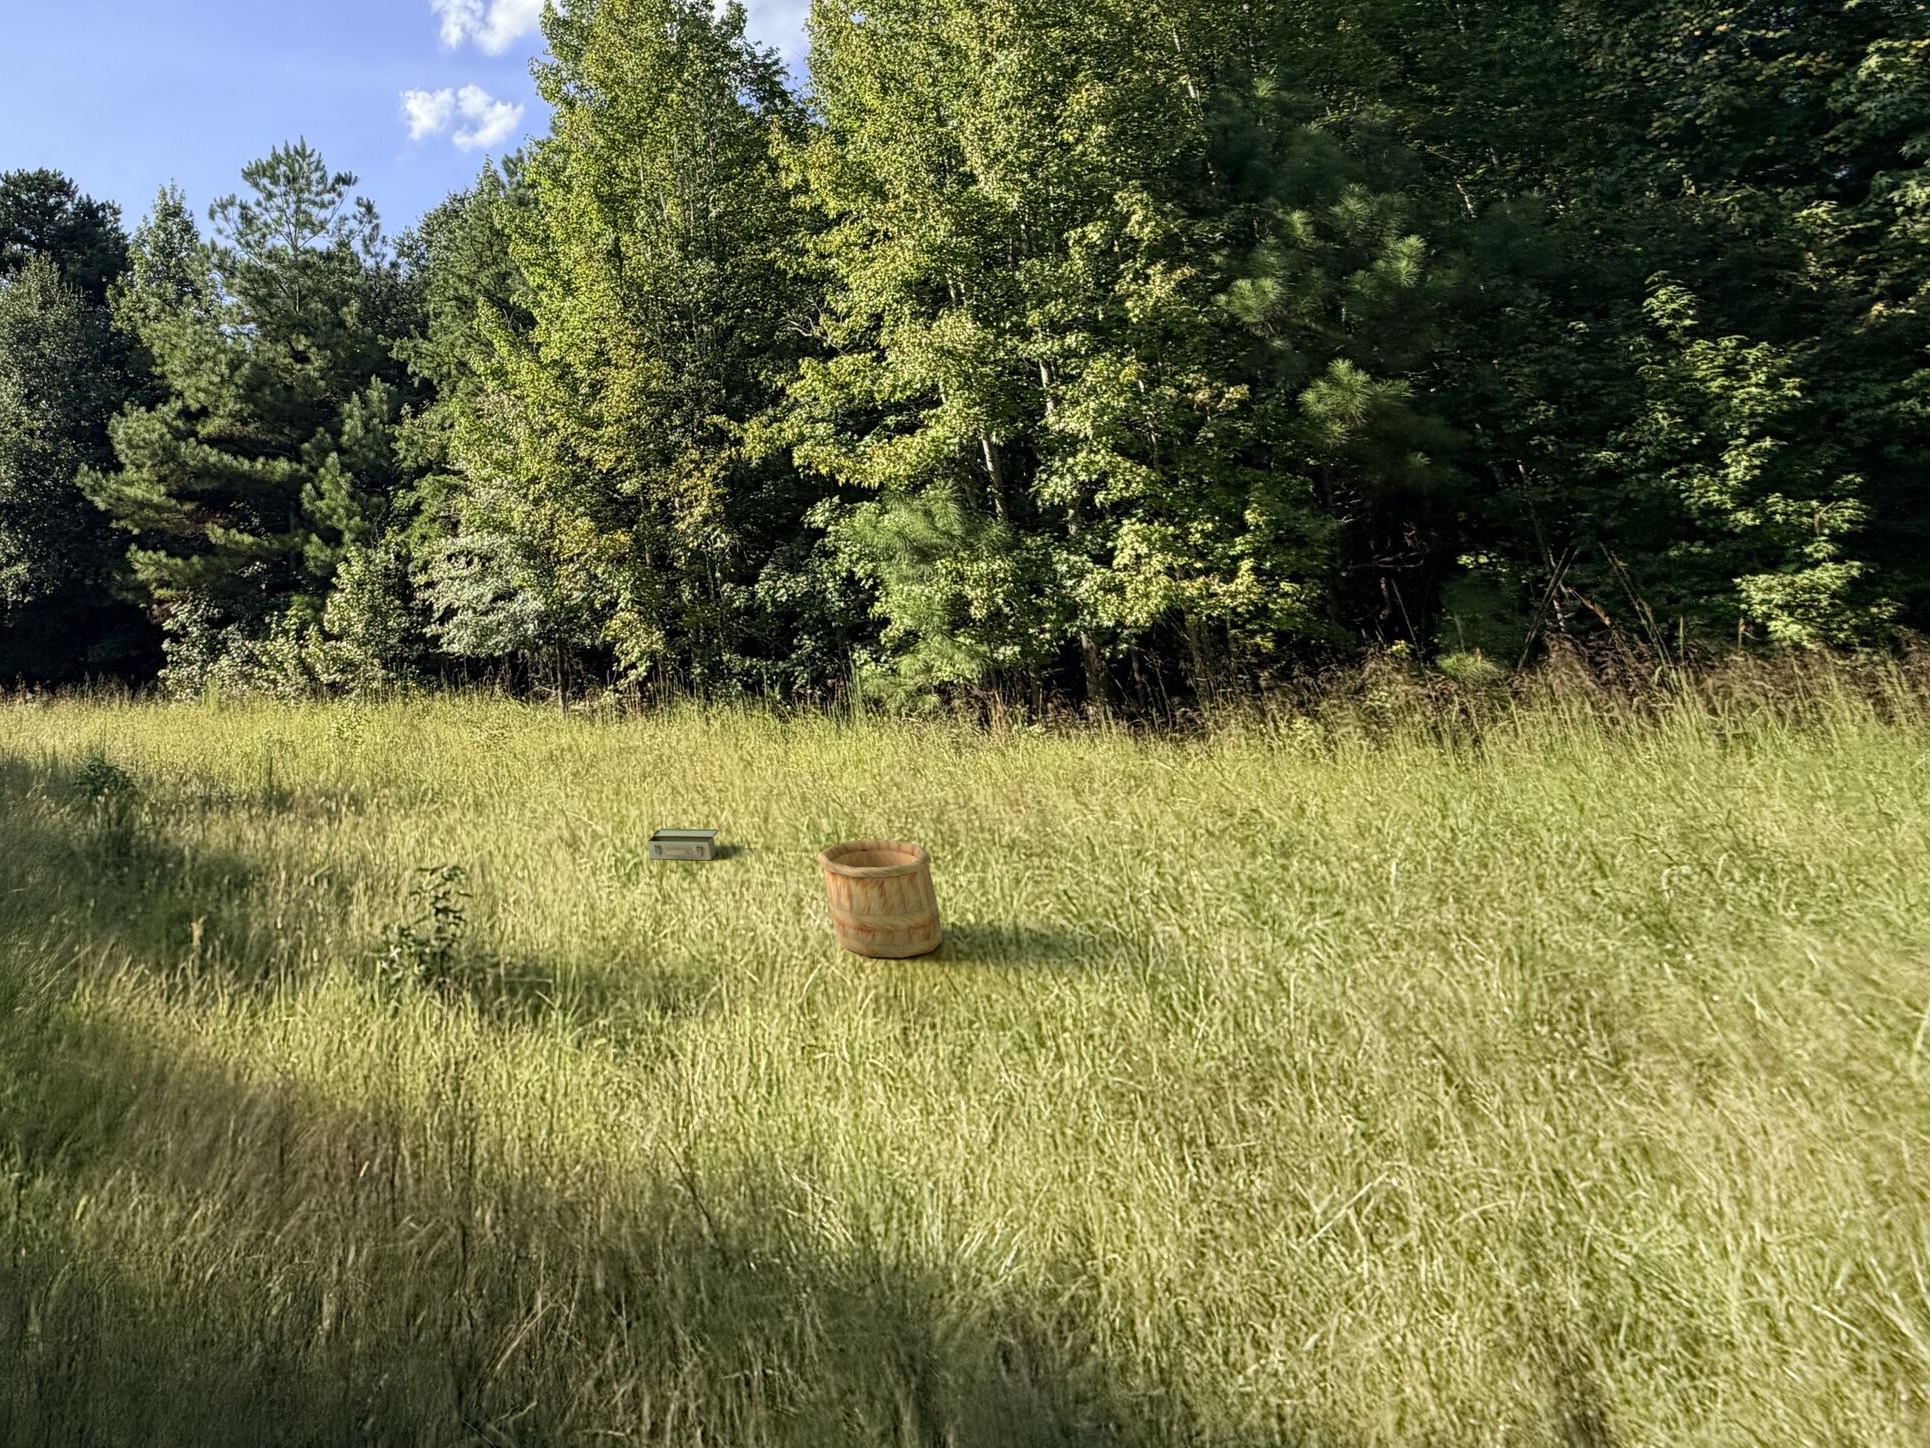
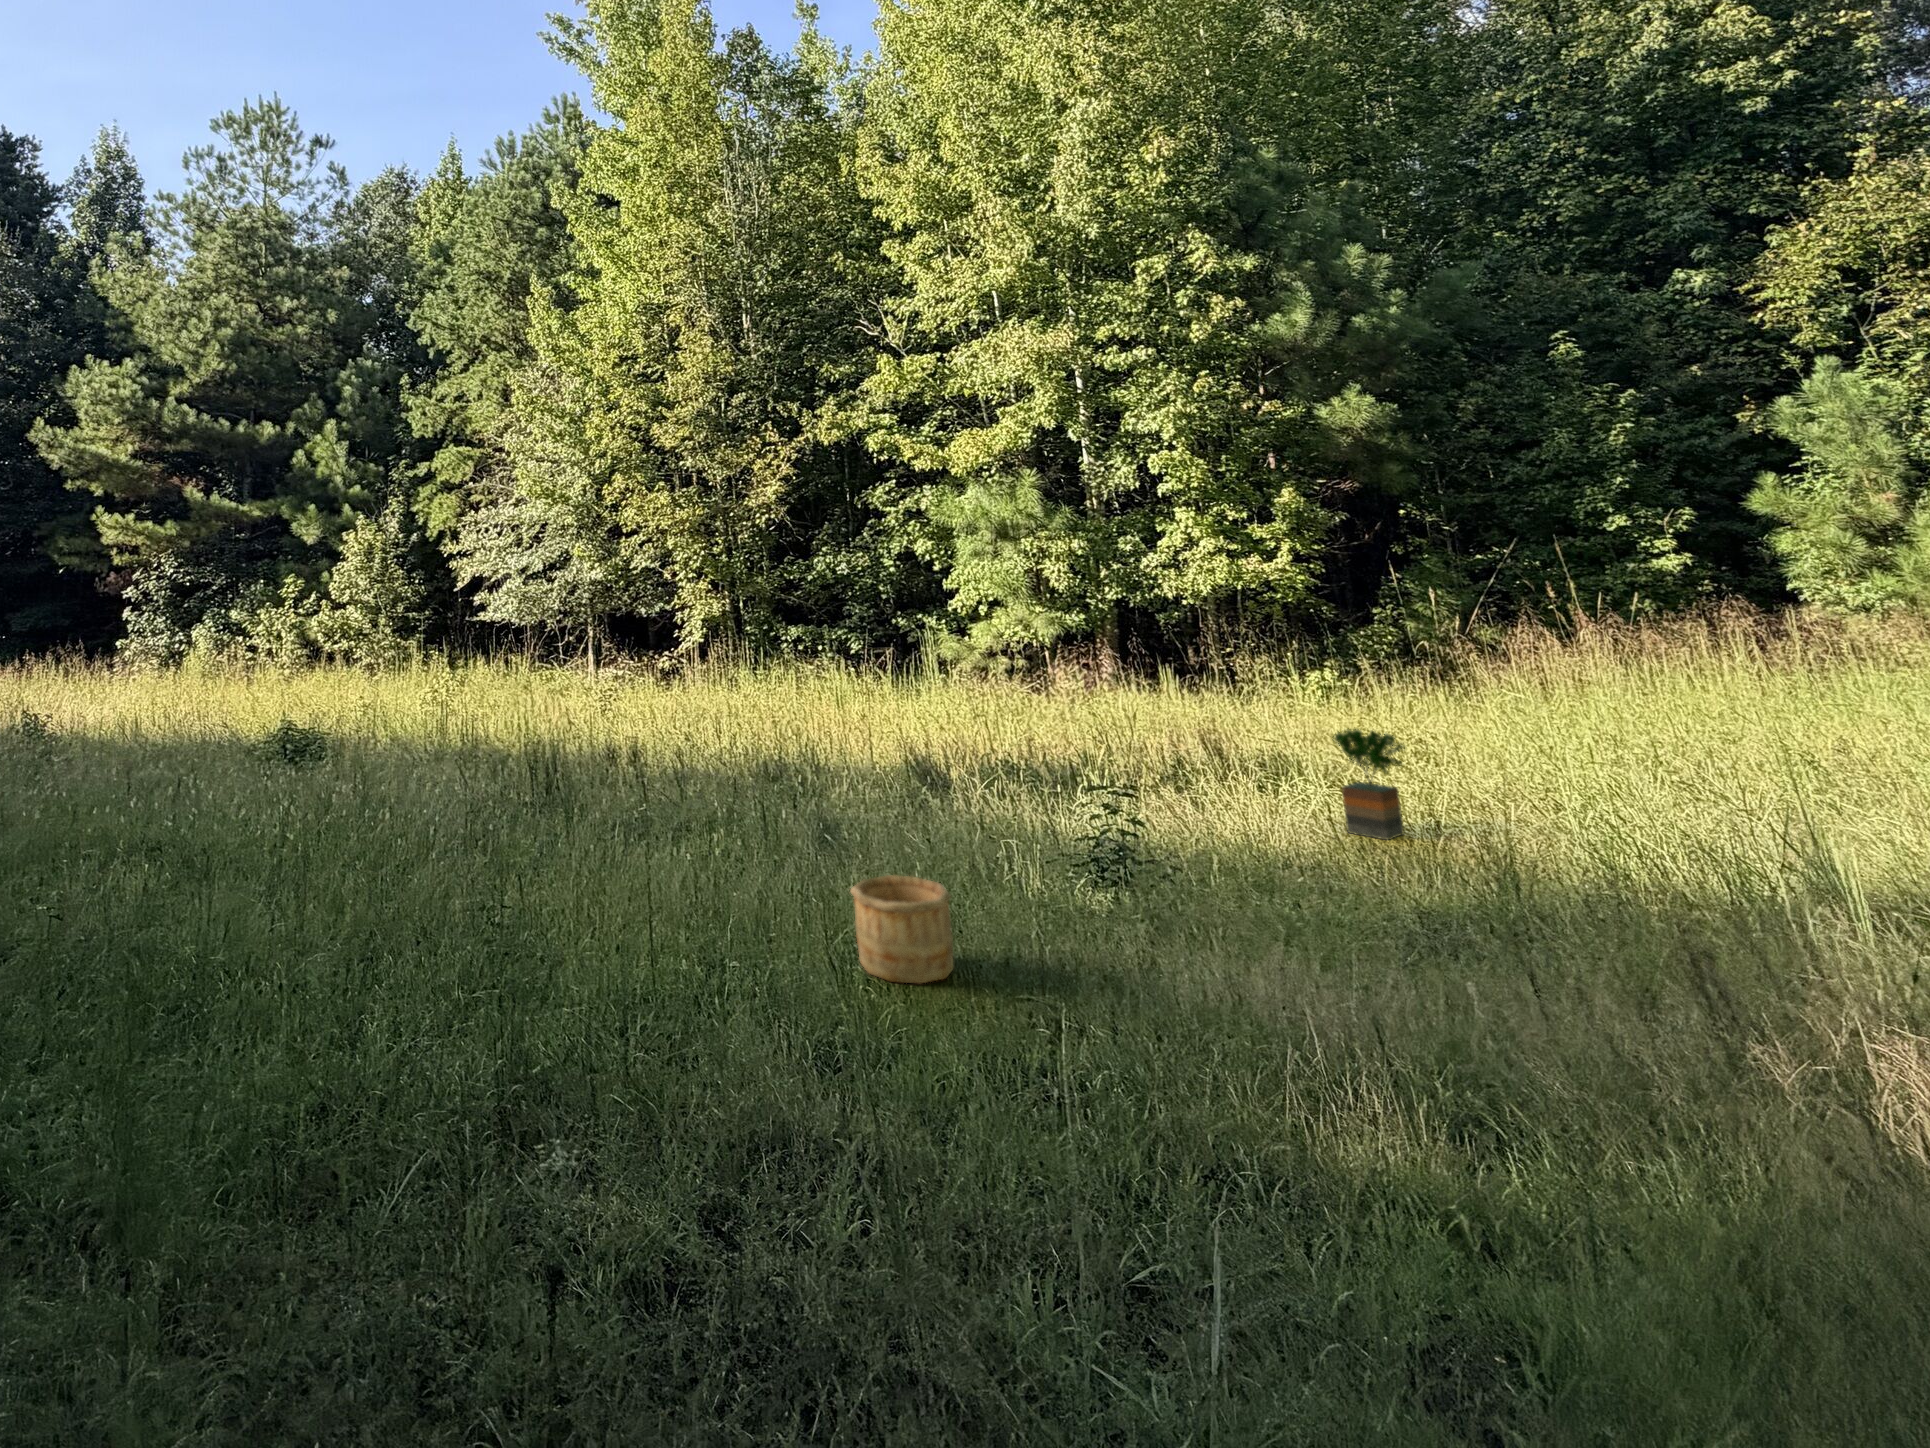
potted tree: none [1402,654,1510,781] -> present [1333,729,1405,840]
toolbox: present [648,828,718,860] -> none [675,850,740,883]

